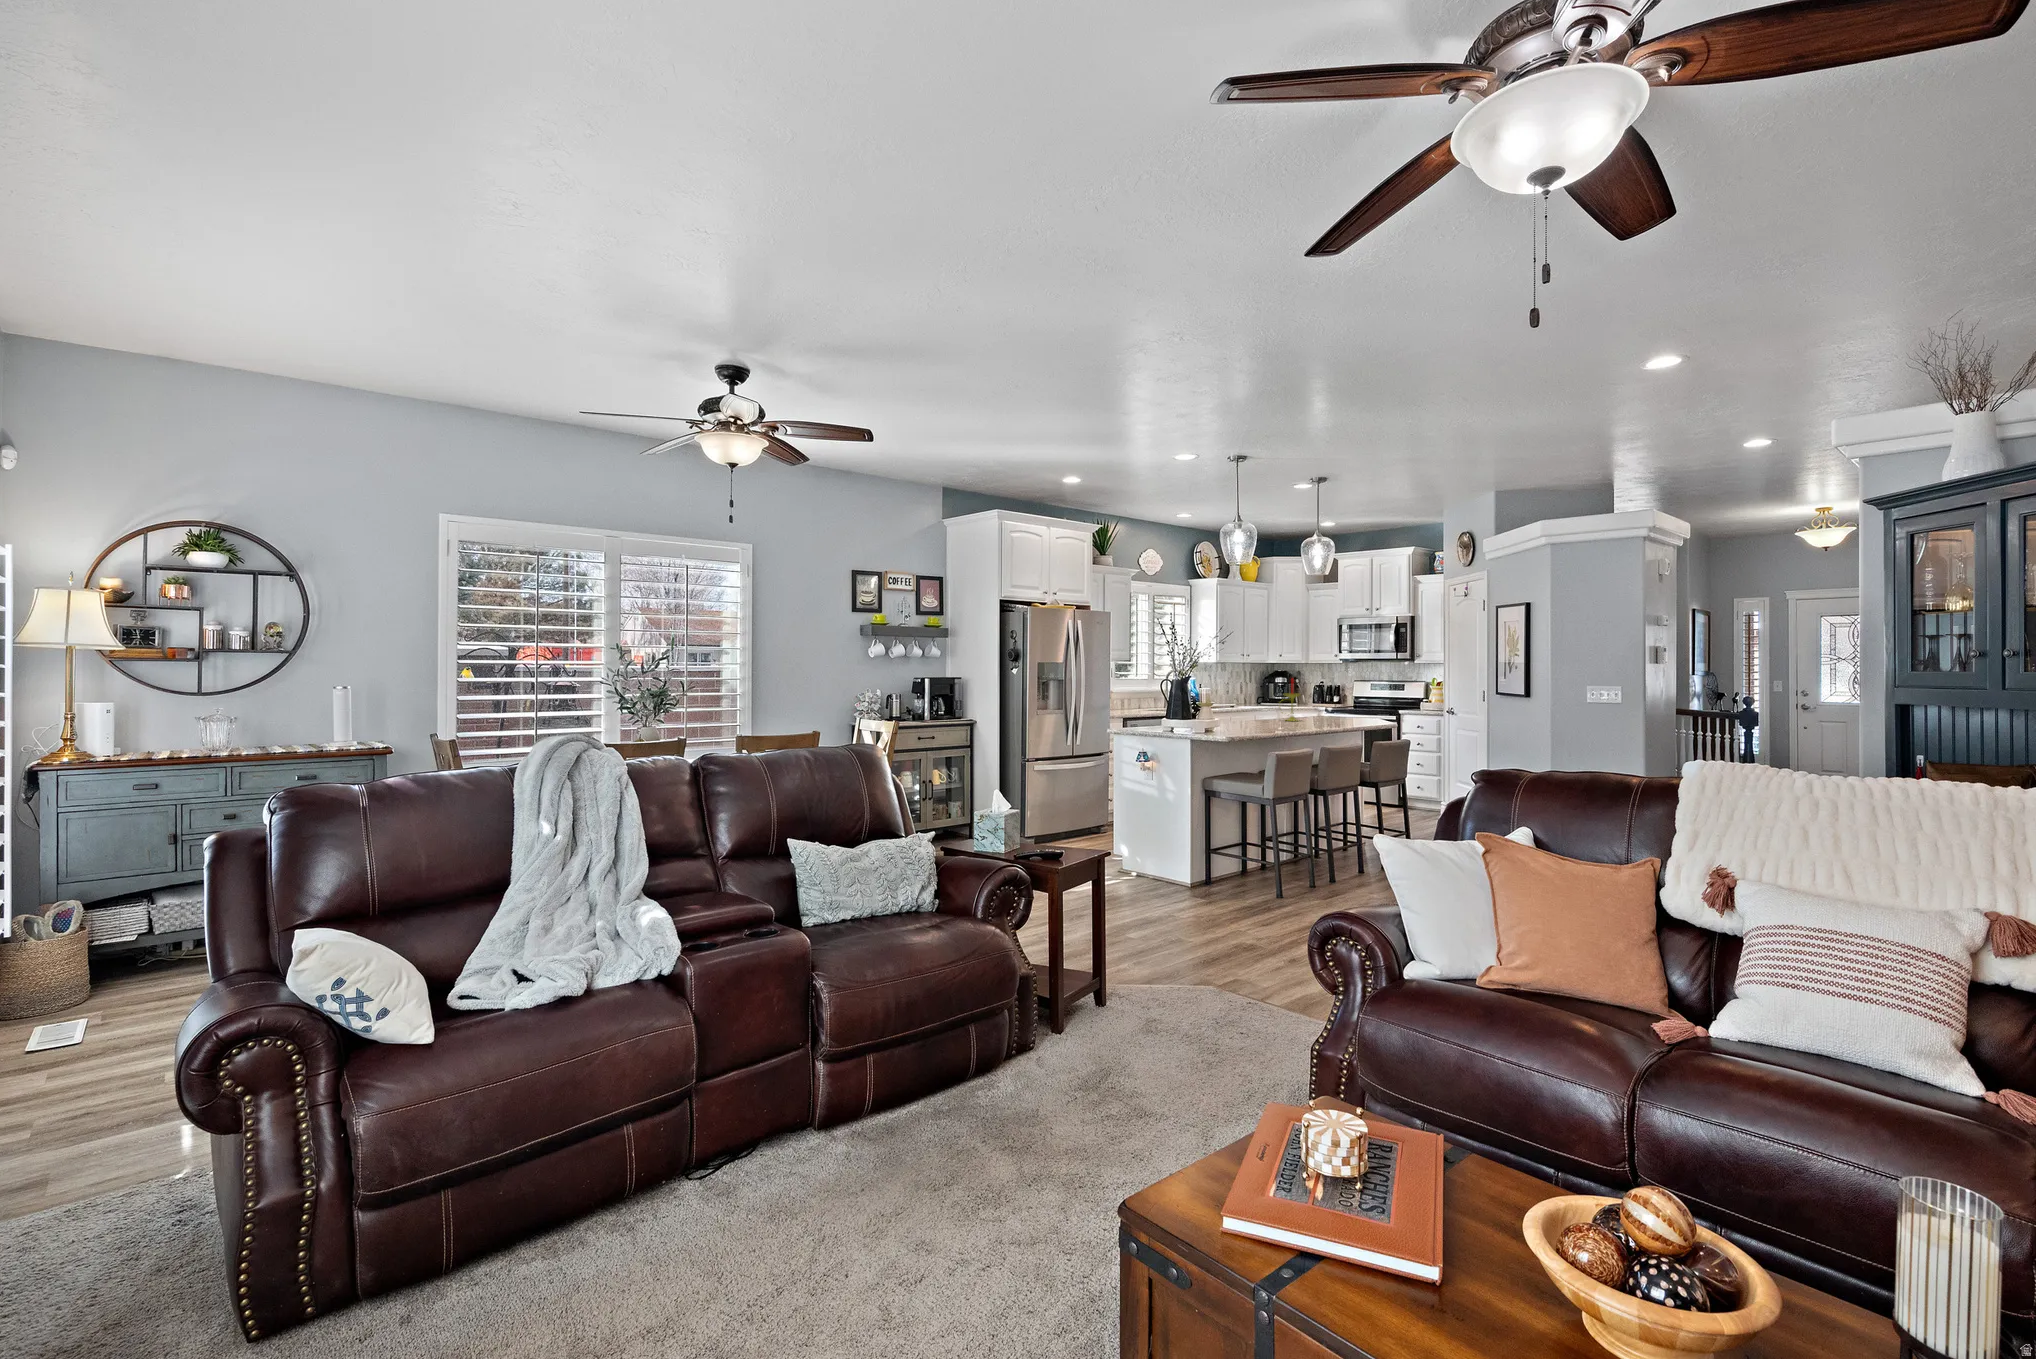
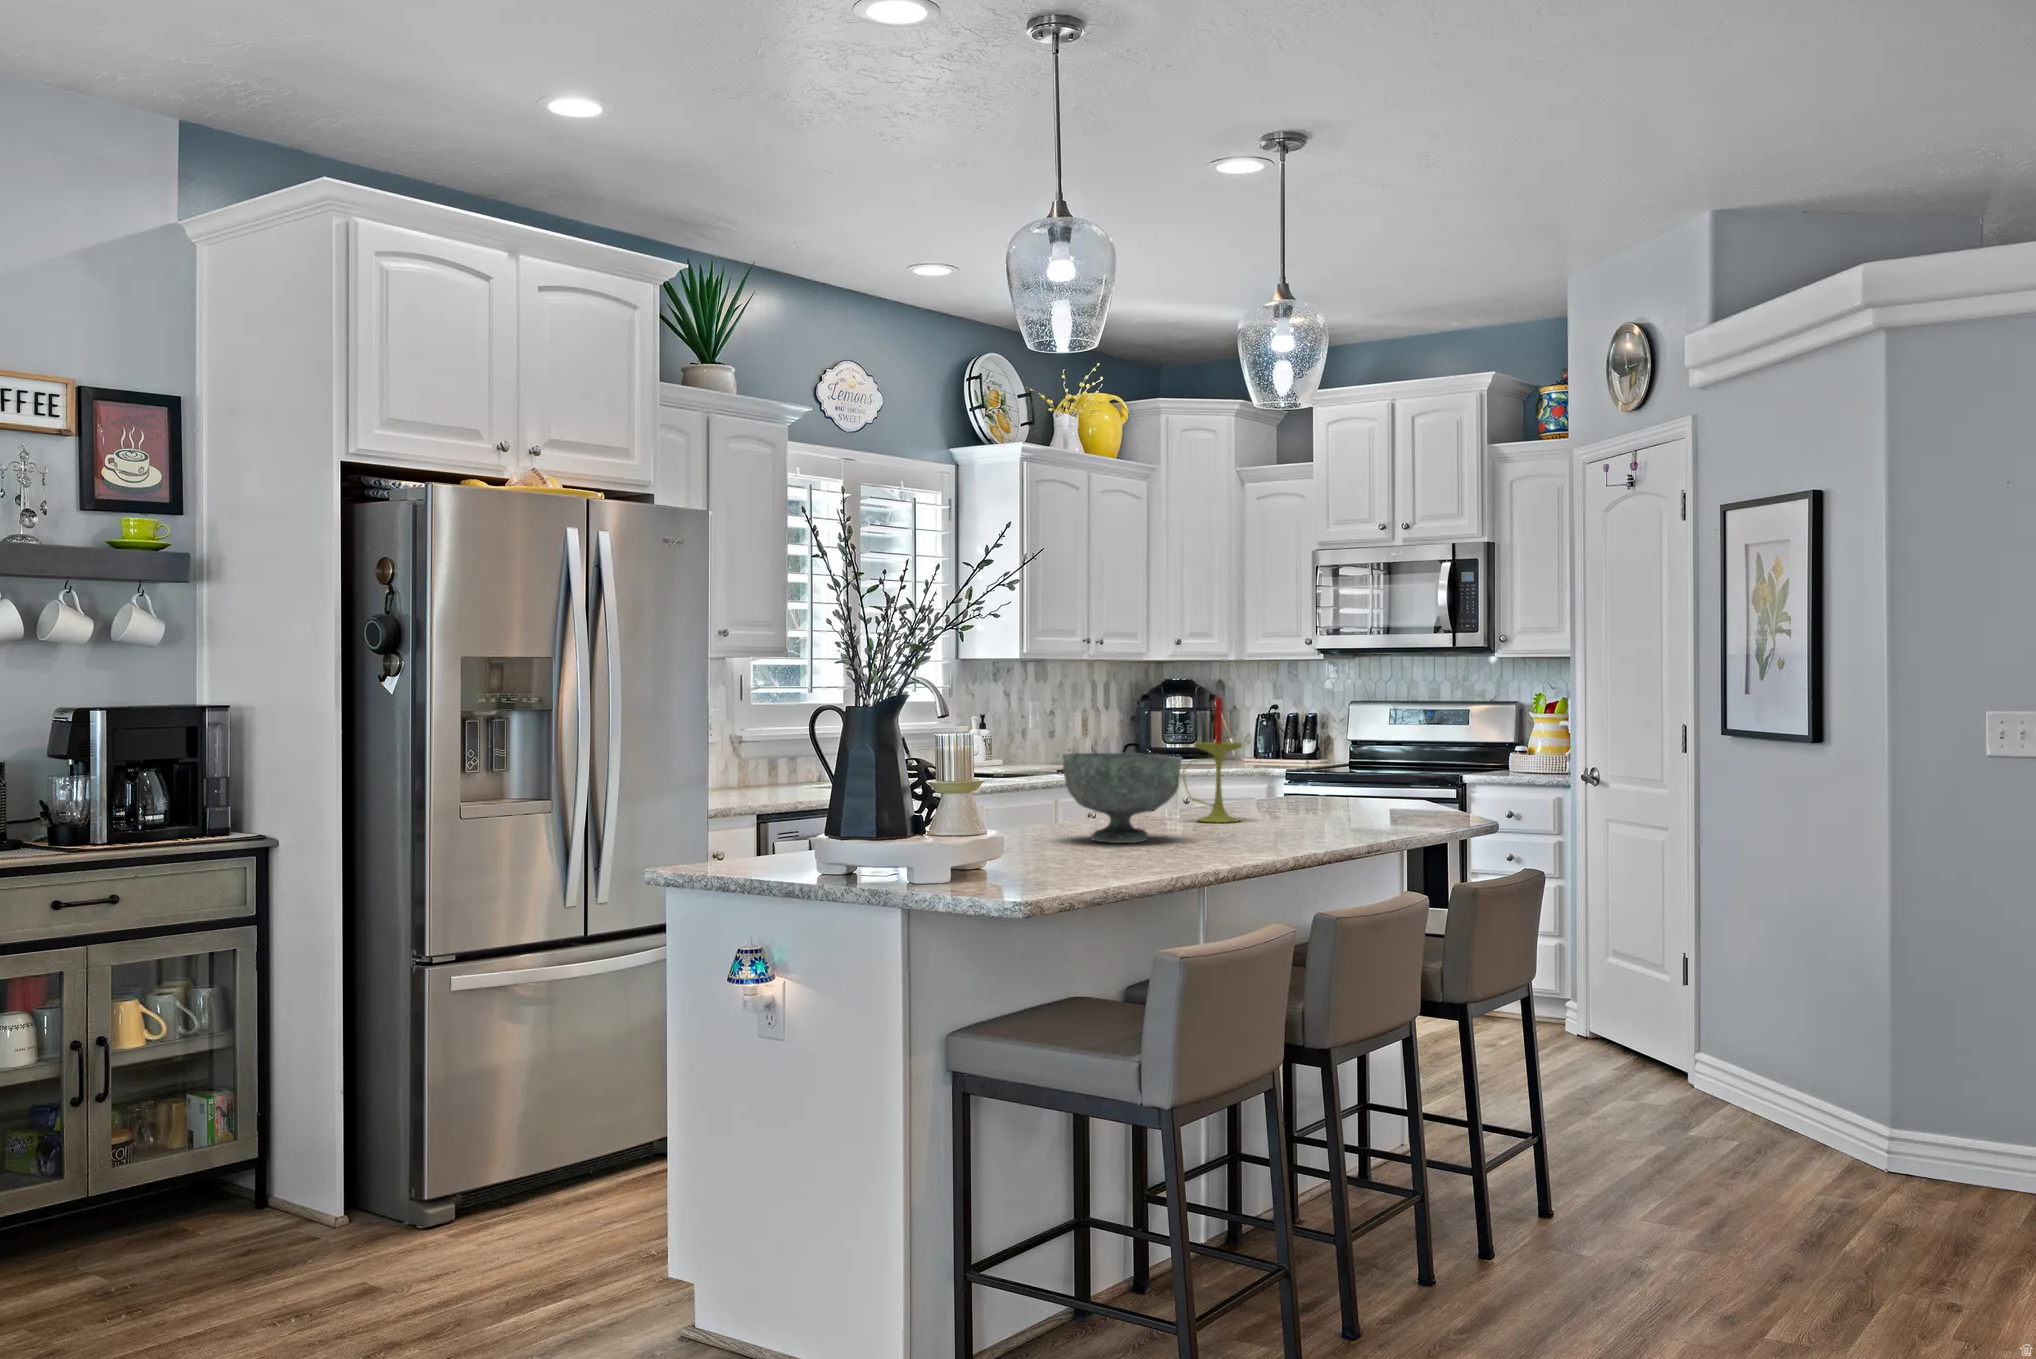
decorative bowl: none [1238,696,1279,726] -> present [1063,753,1182,843]

